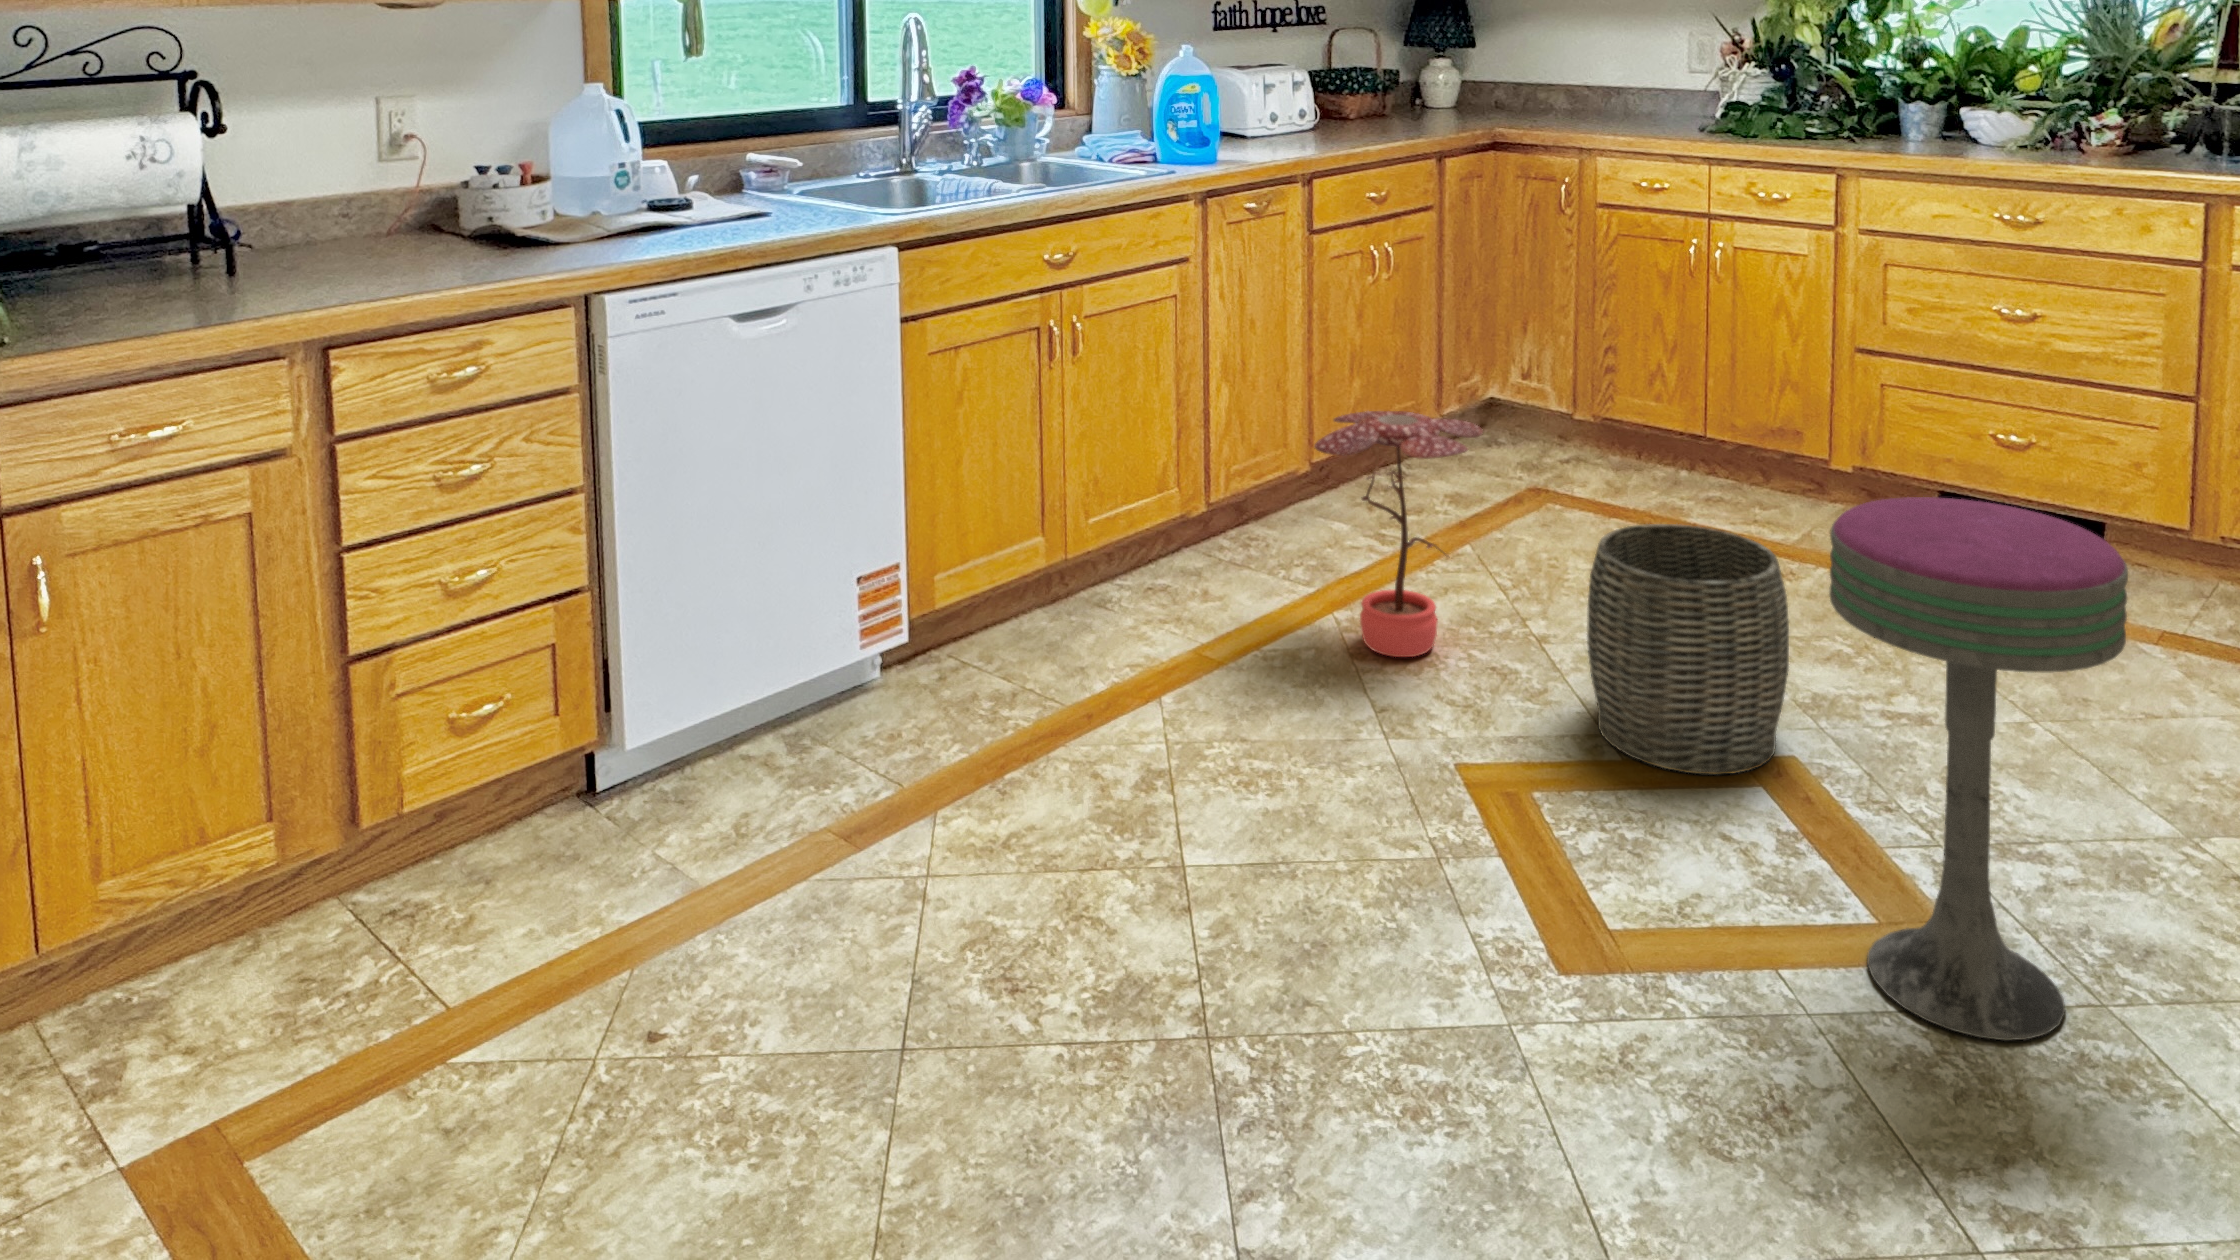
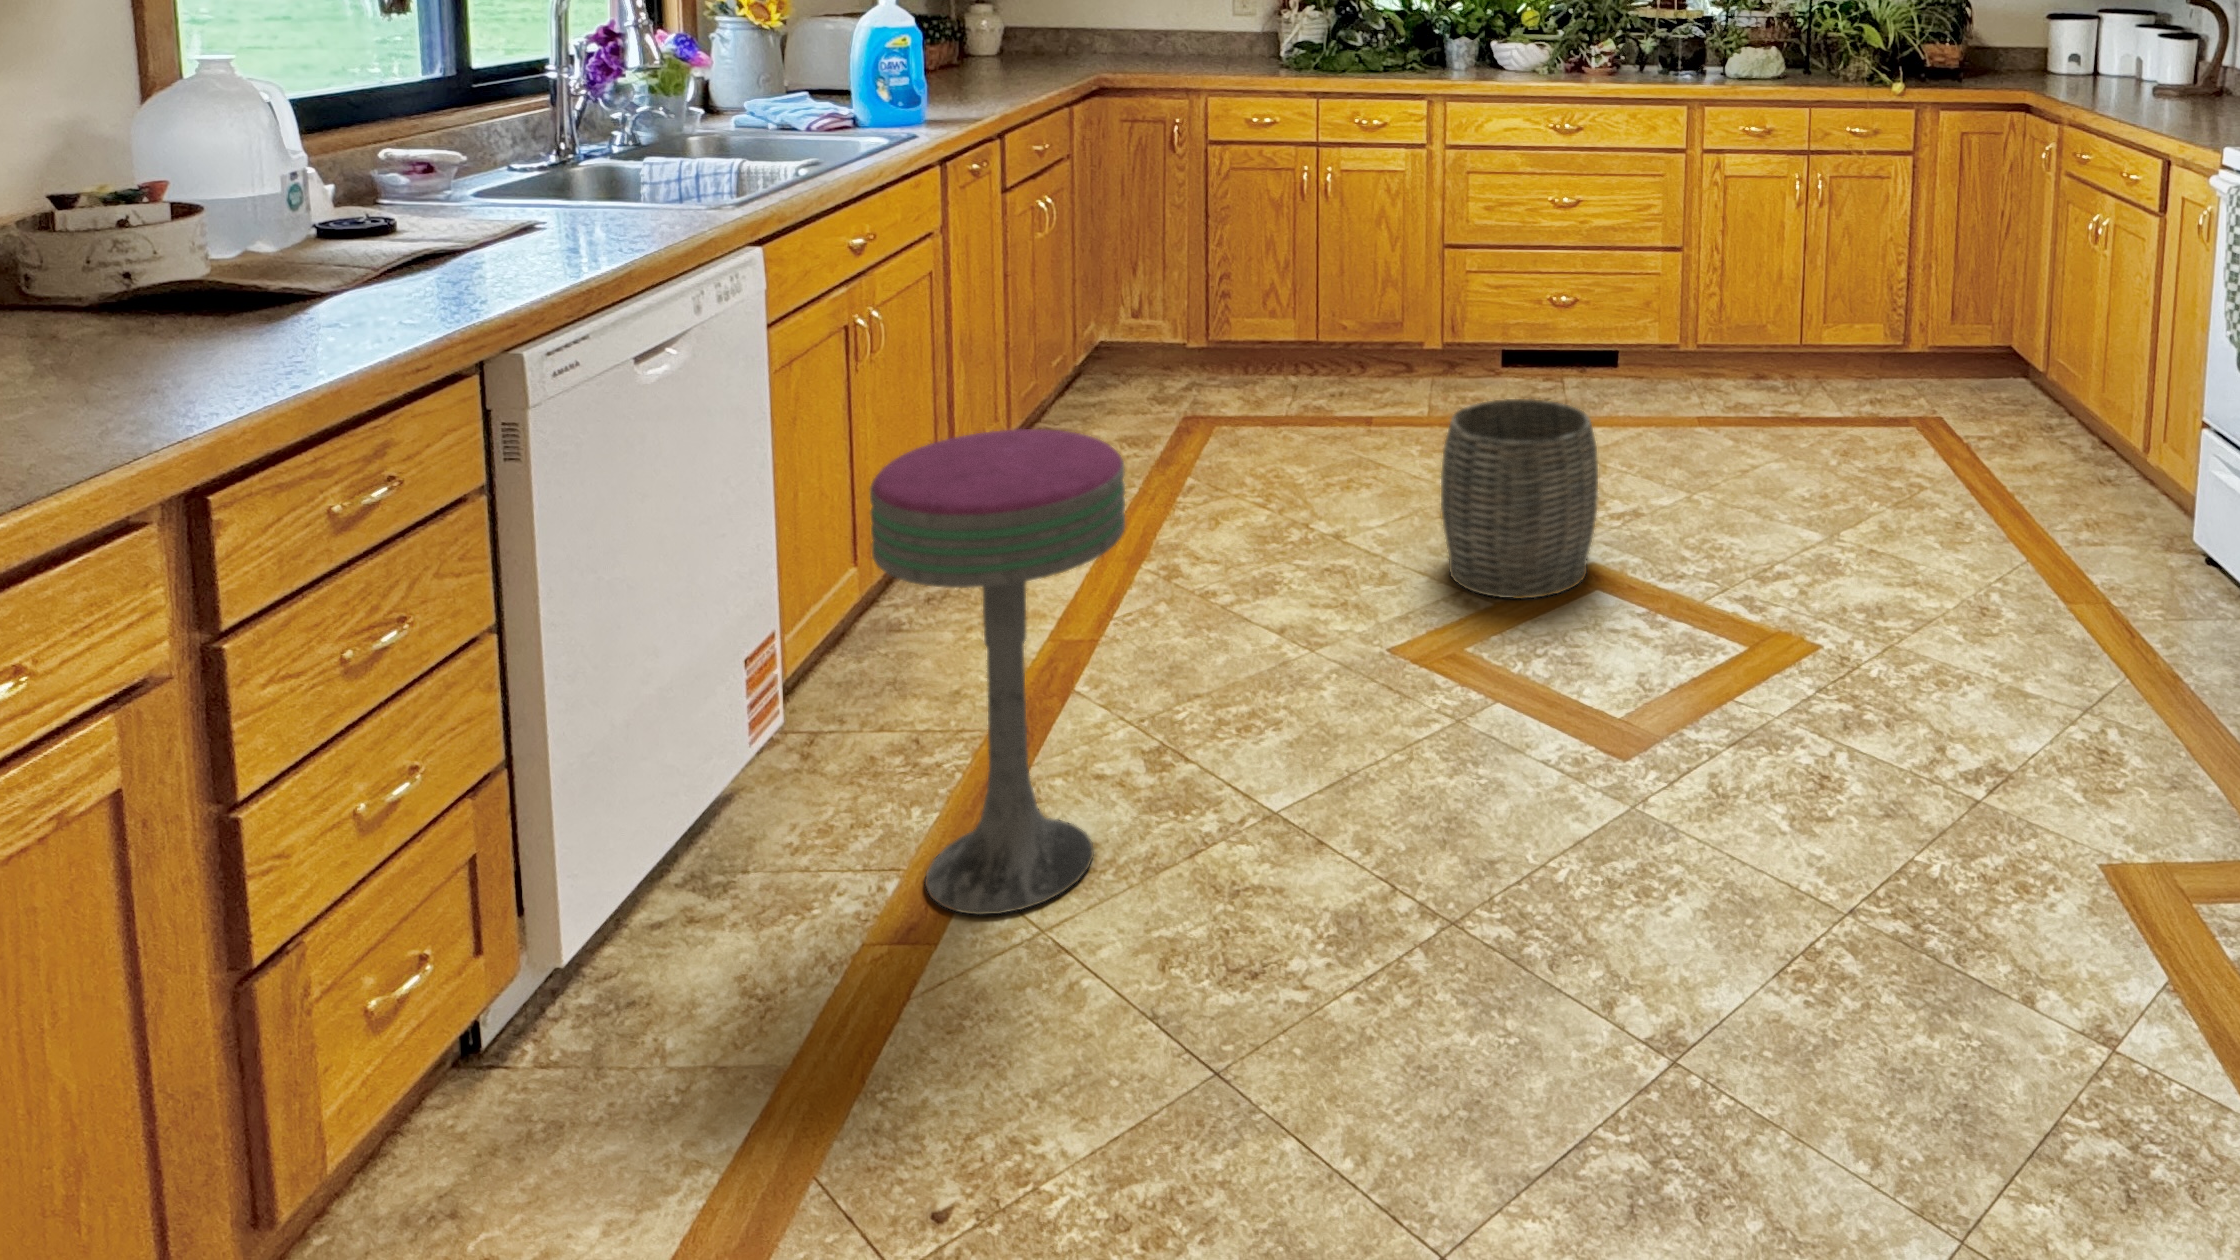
potted plant: present [1314,411,1483,657] -> none [1155,350,1321,586]
bar stool: present [1829,497,2128,1040] -> present [870,429,1125,915]

